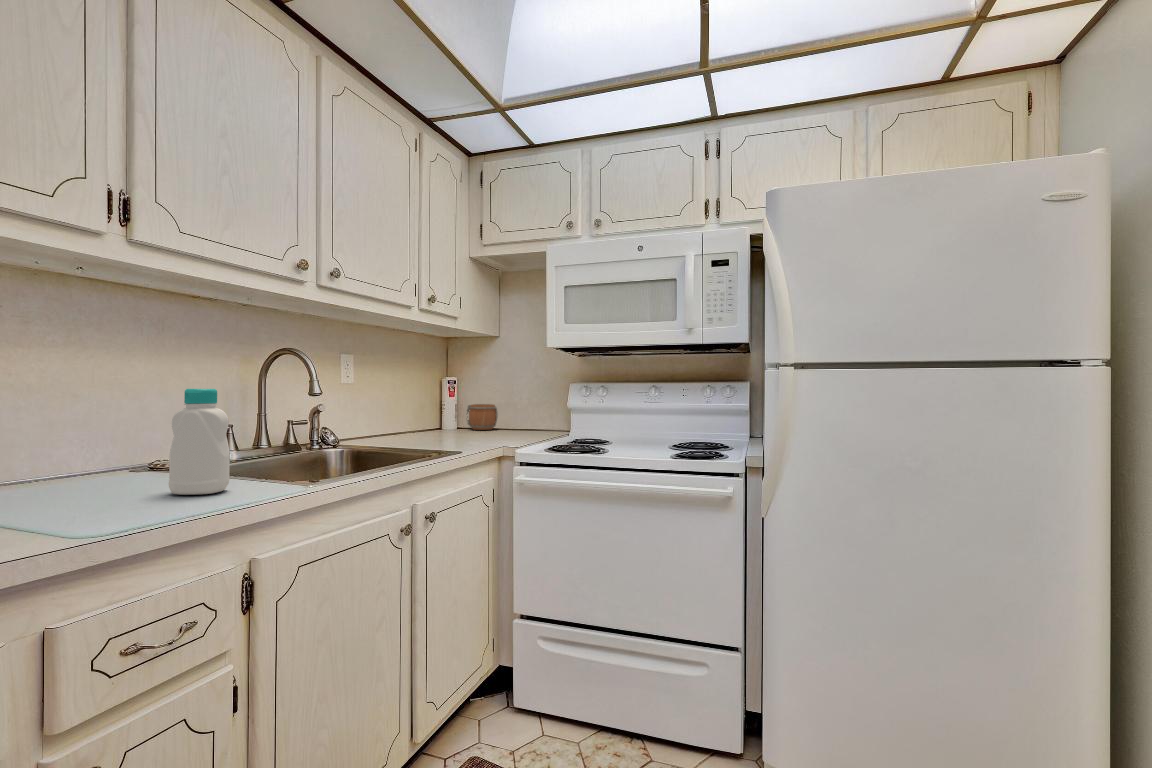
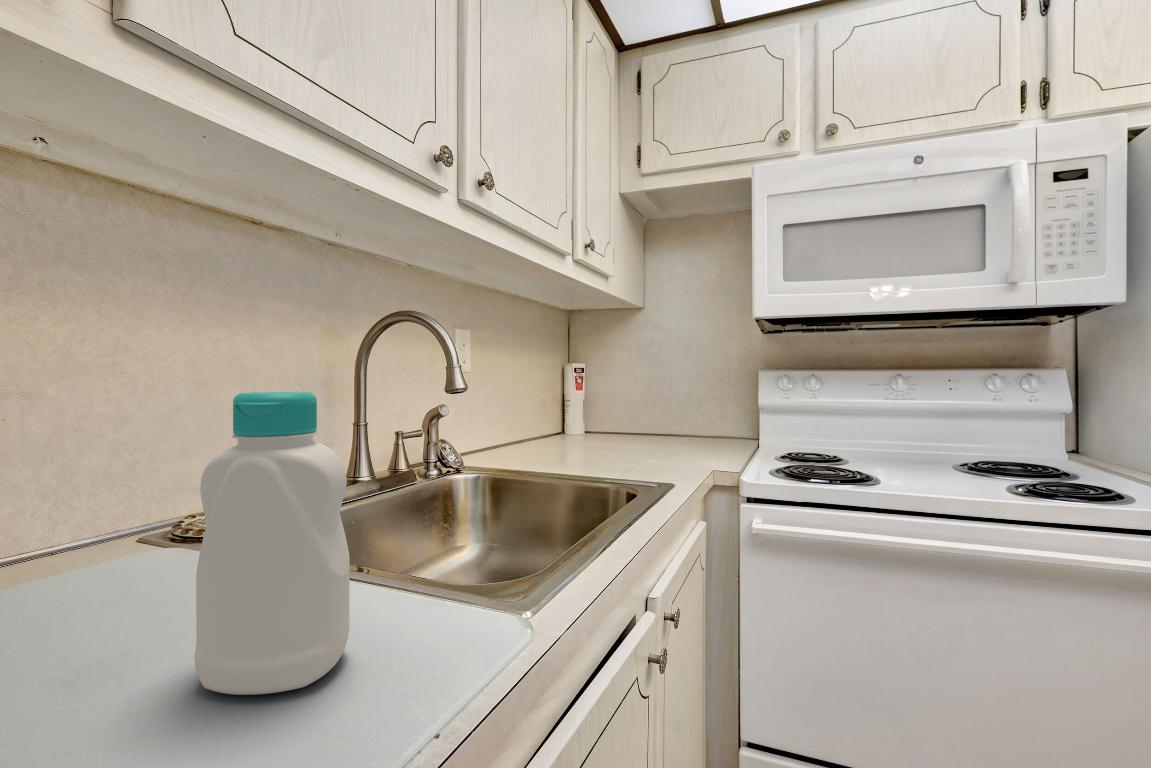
mug: present [466,404,498,430] -> none [591,399,636,434]

